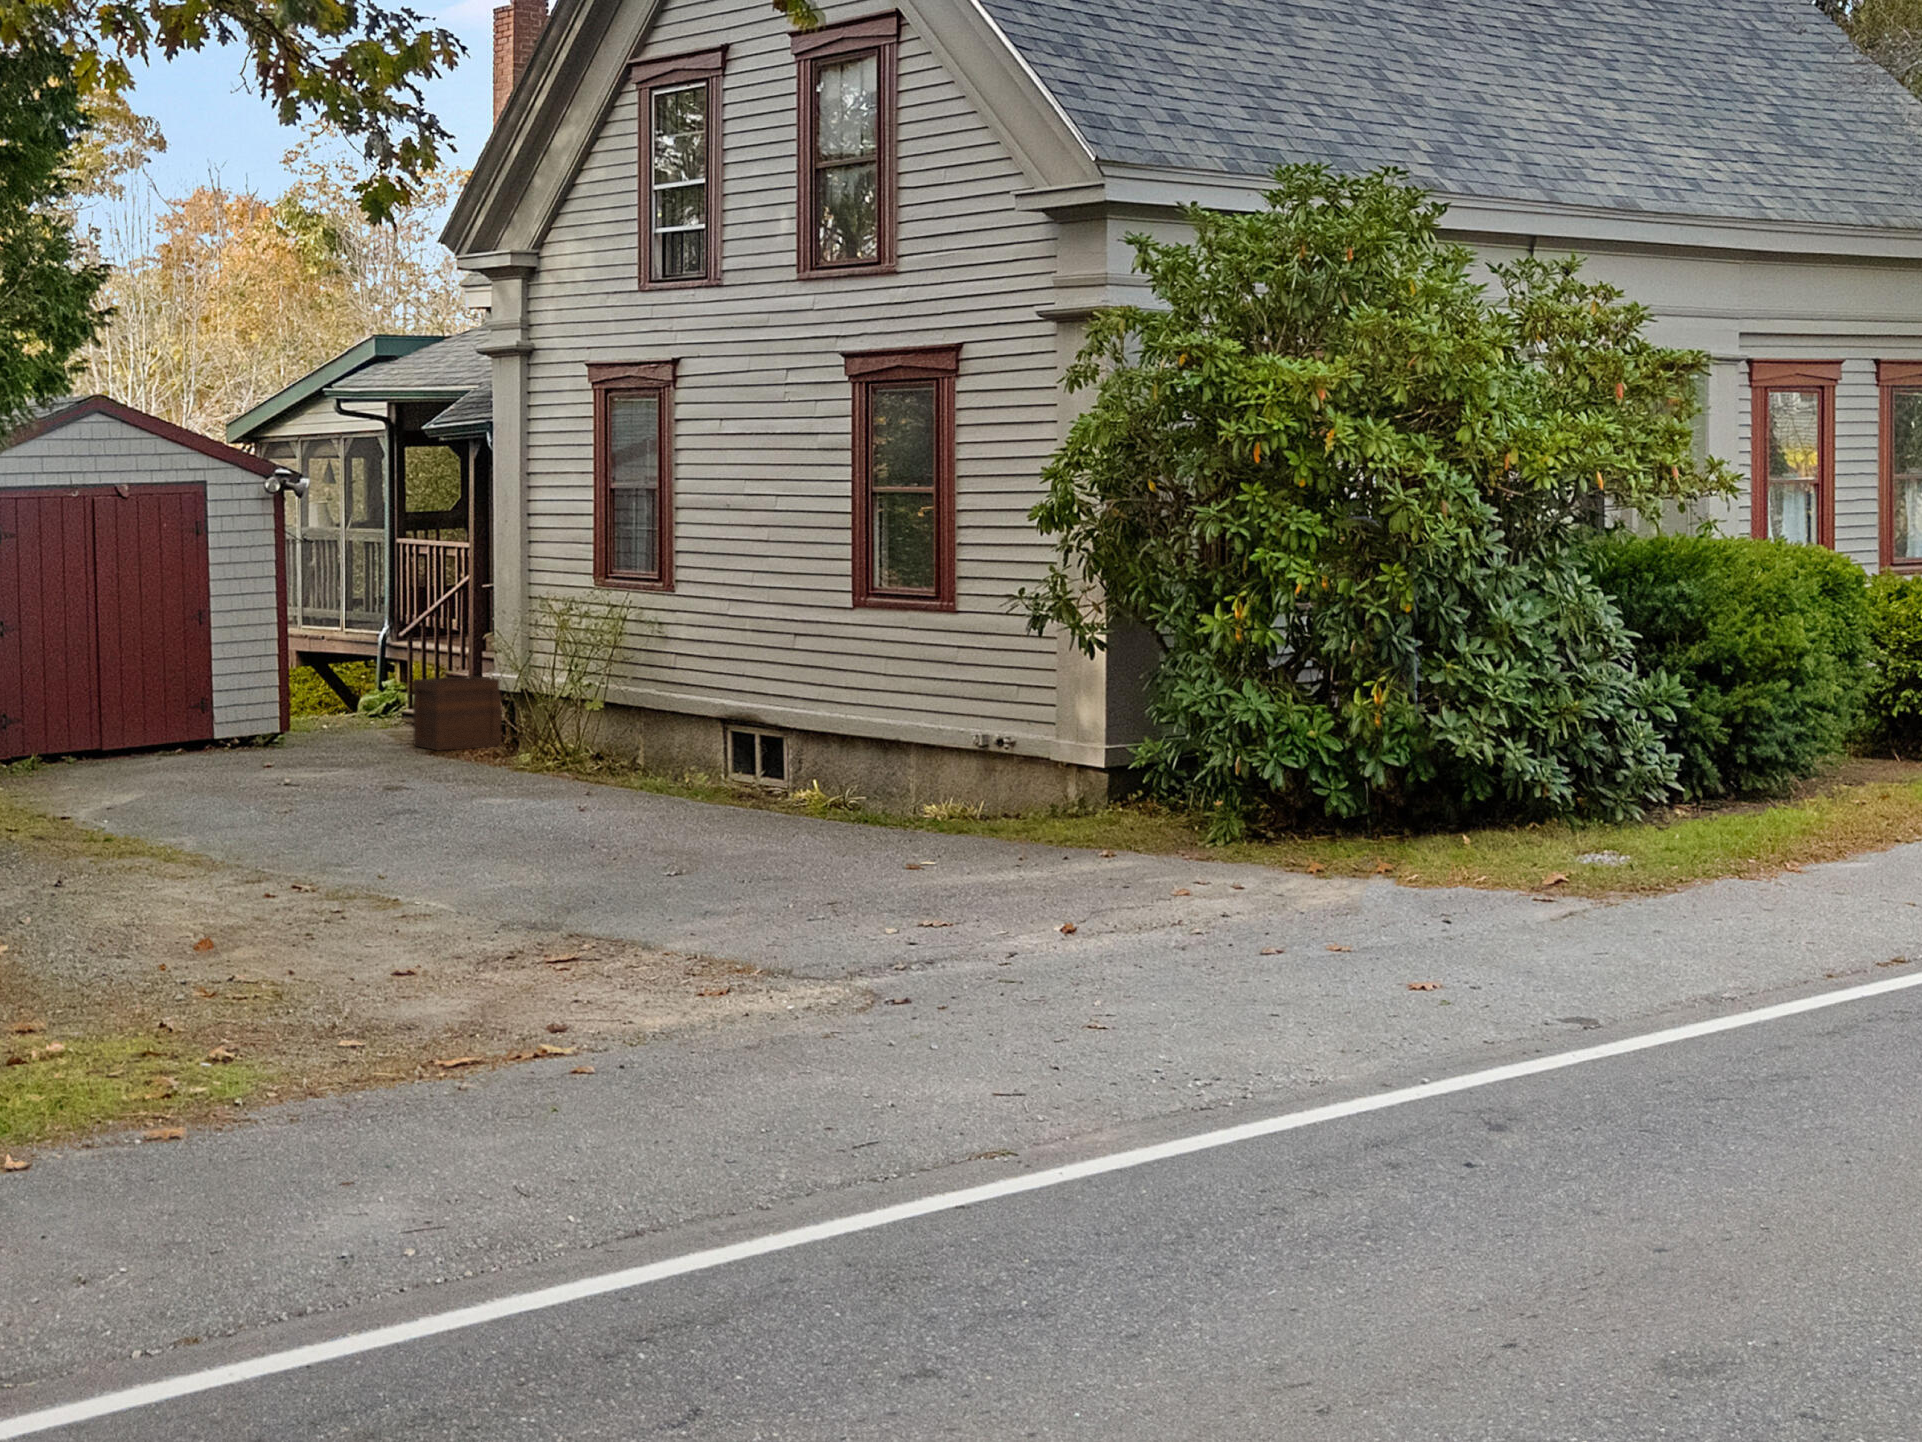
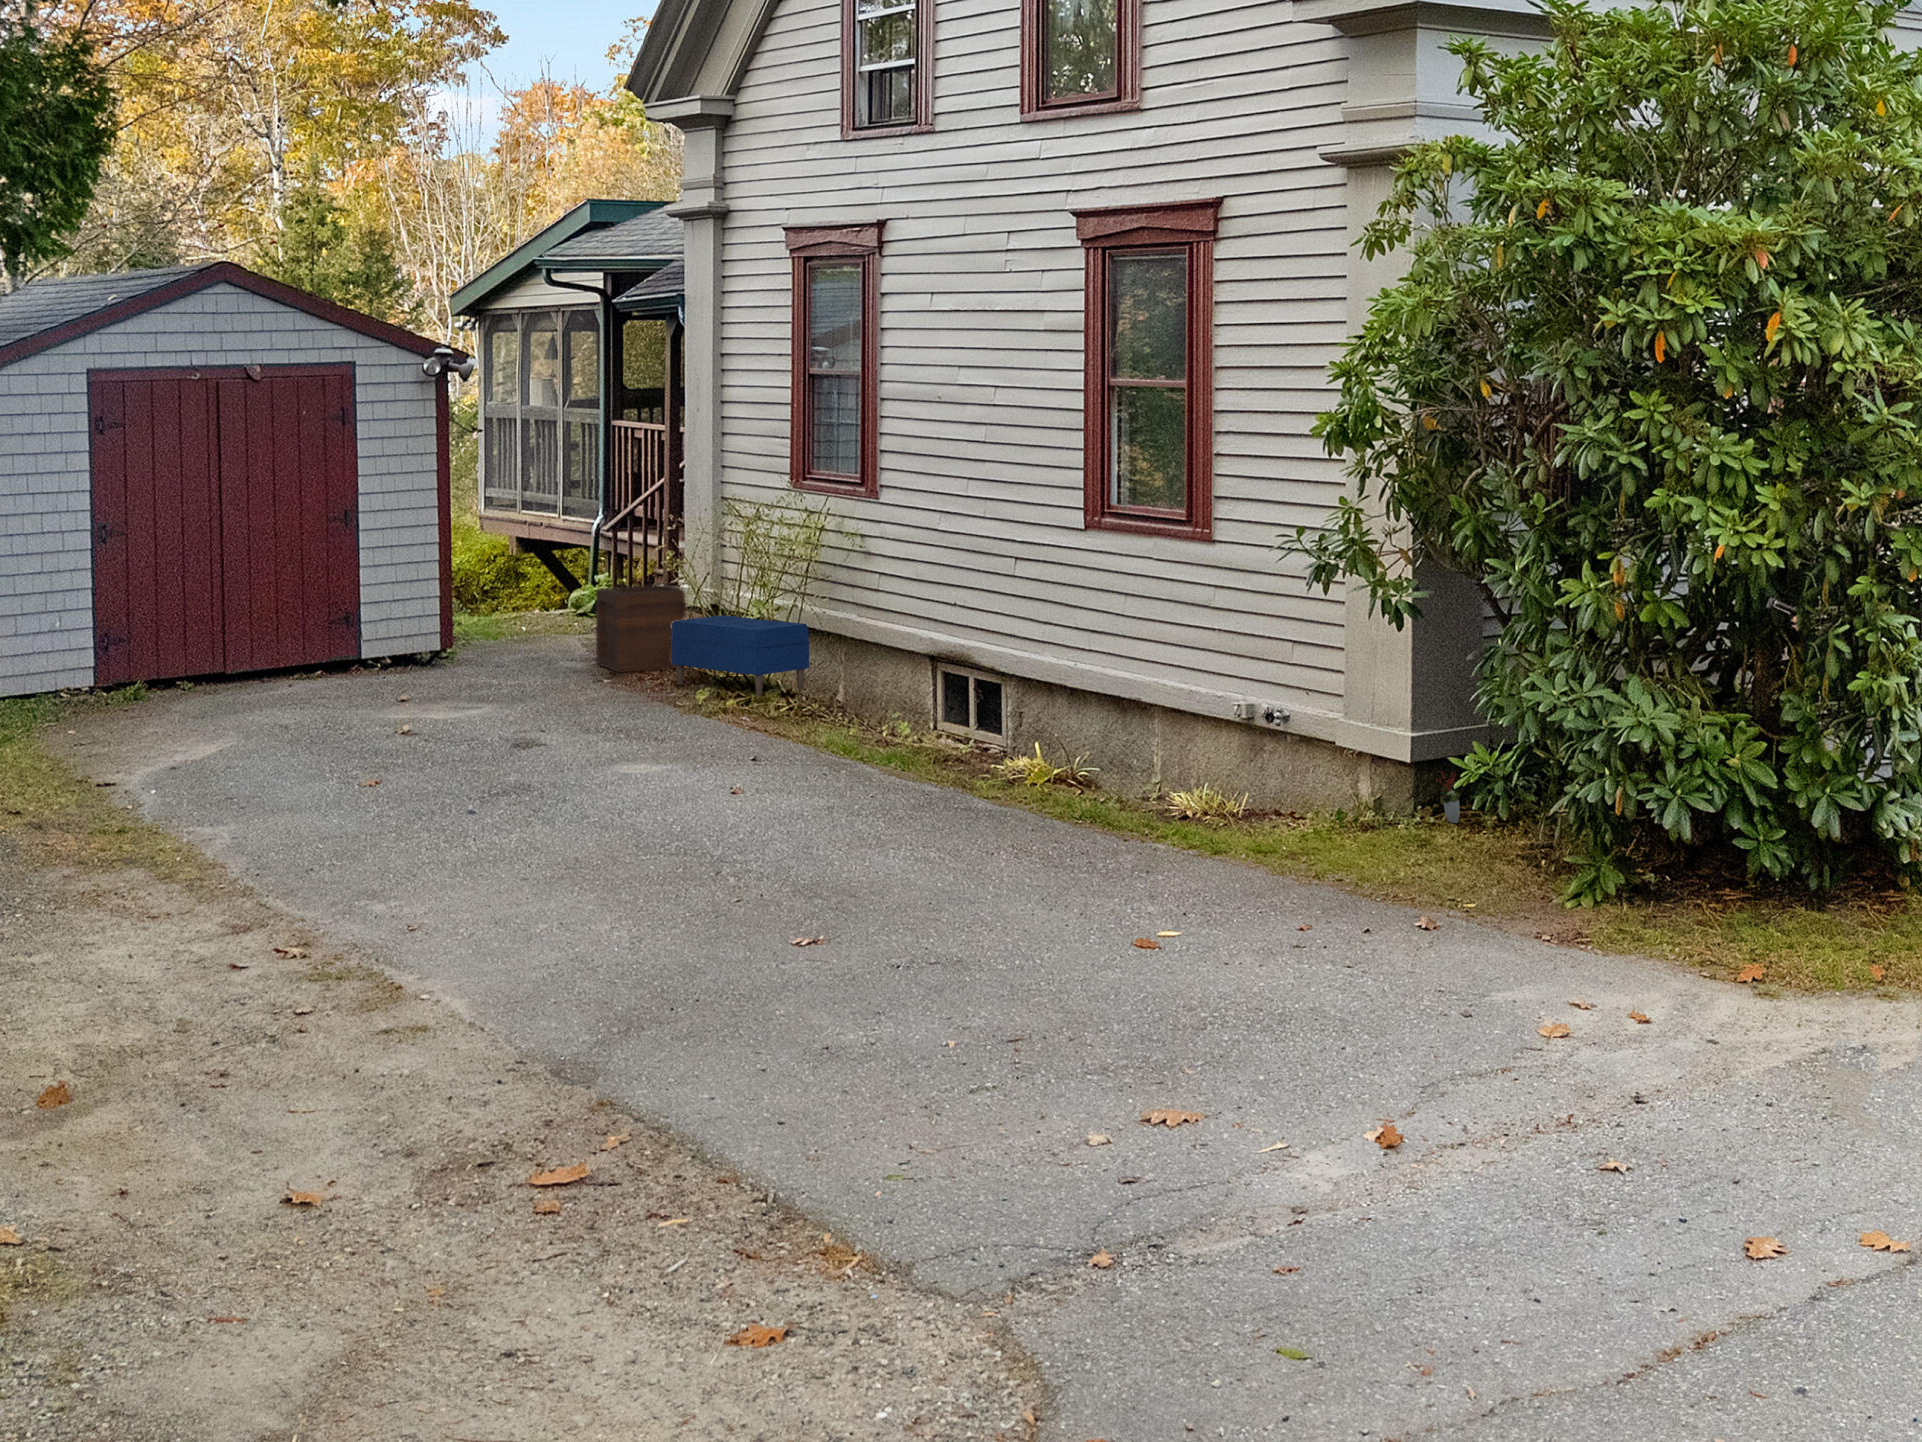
bench: none [490,697,611,761] -> present [671,615,809,696]
decorative plant: none [1123,771,1142,810] -> present [1436,771,1460,823]

